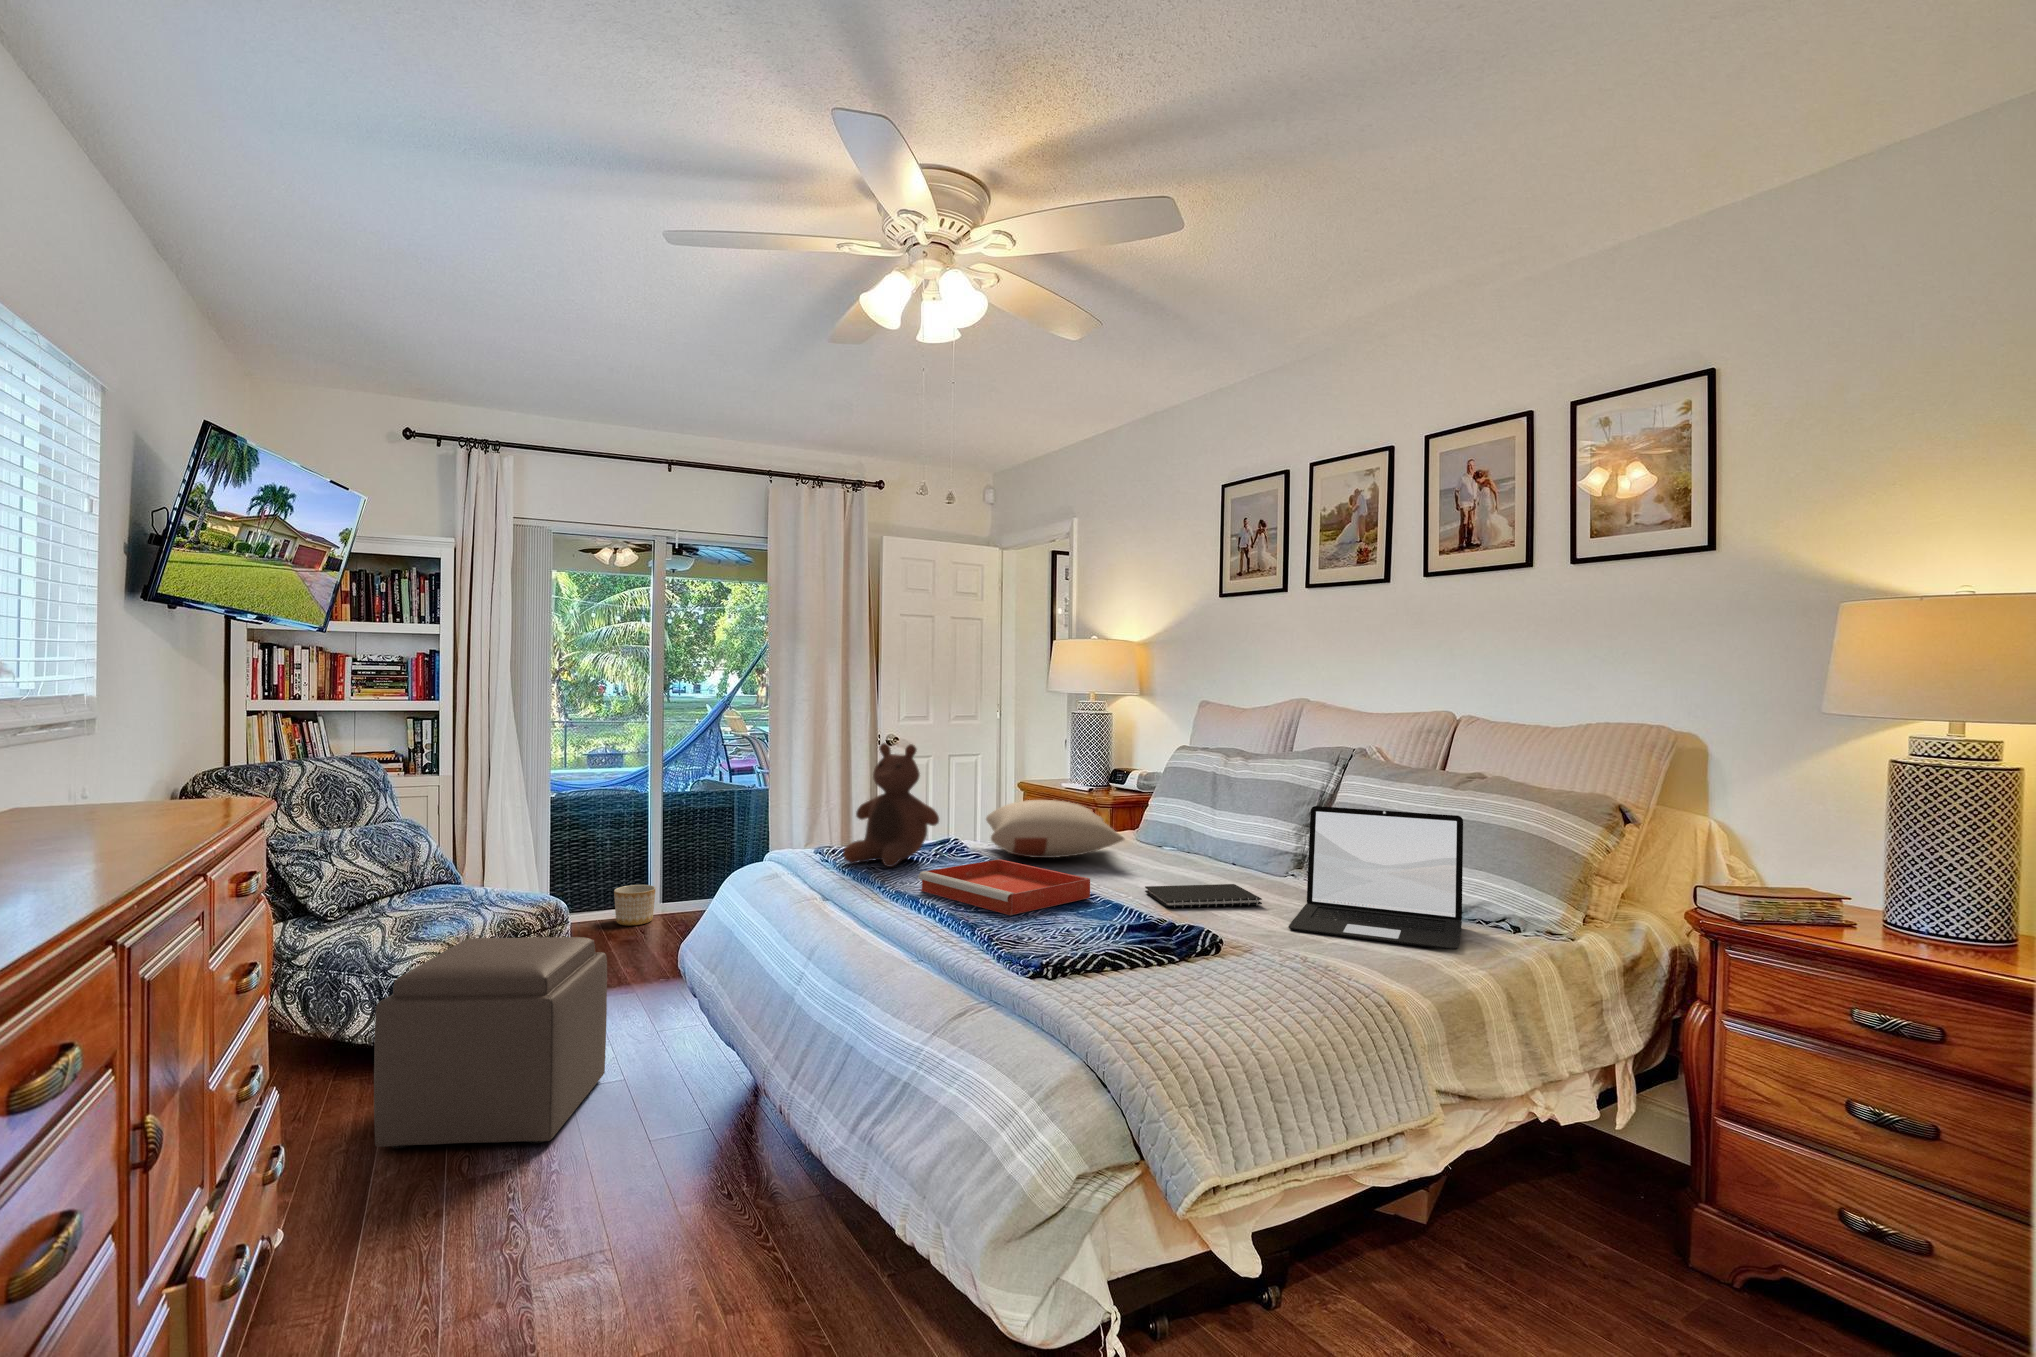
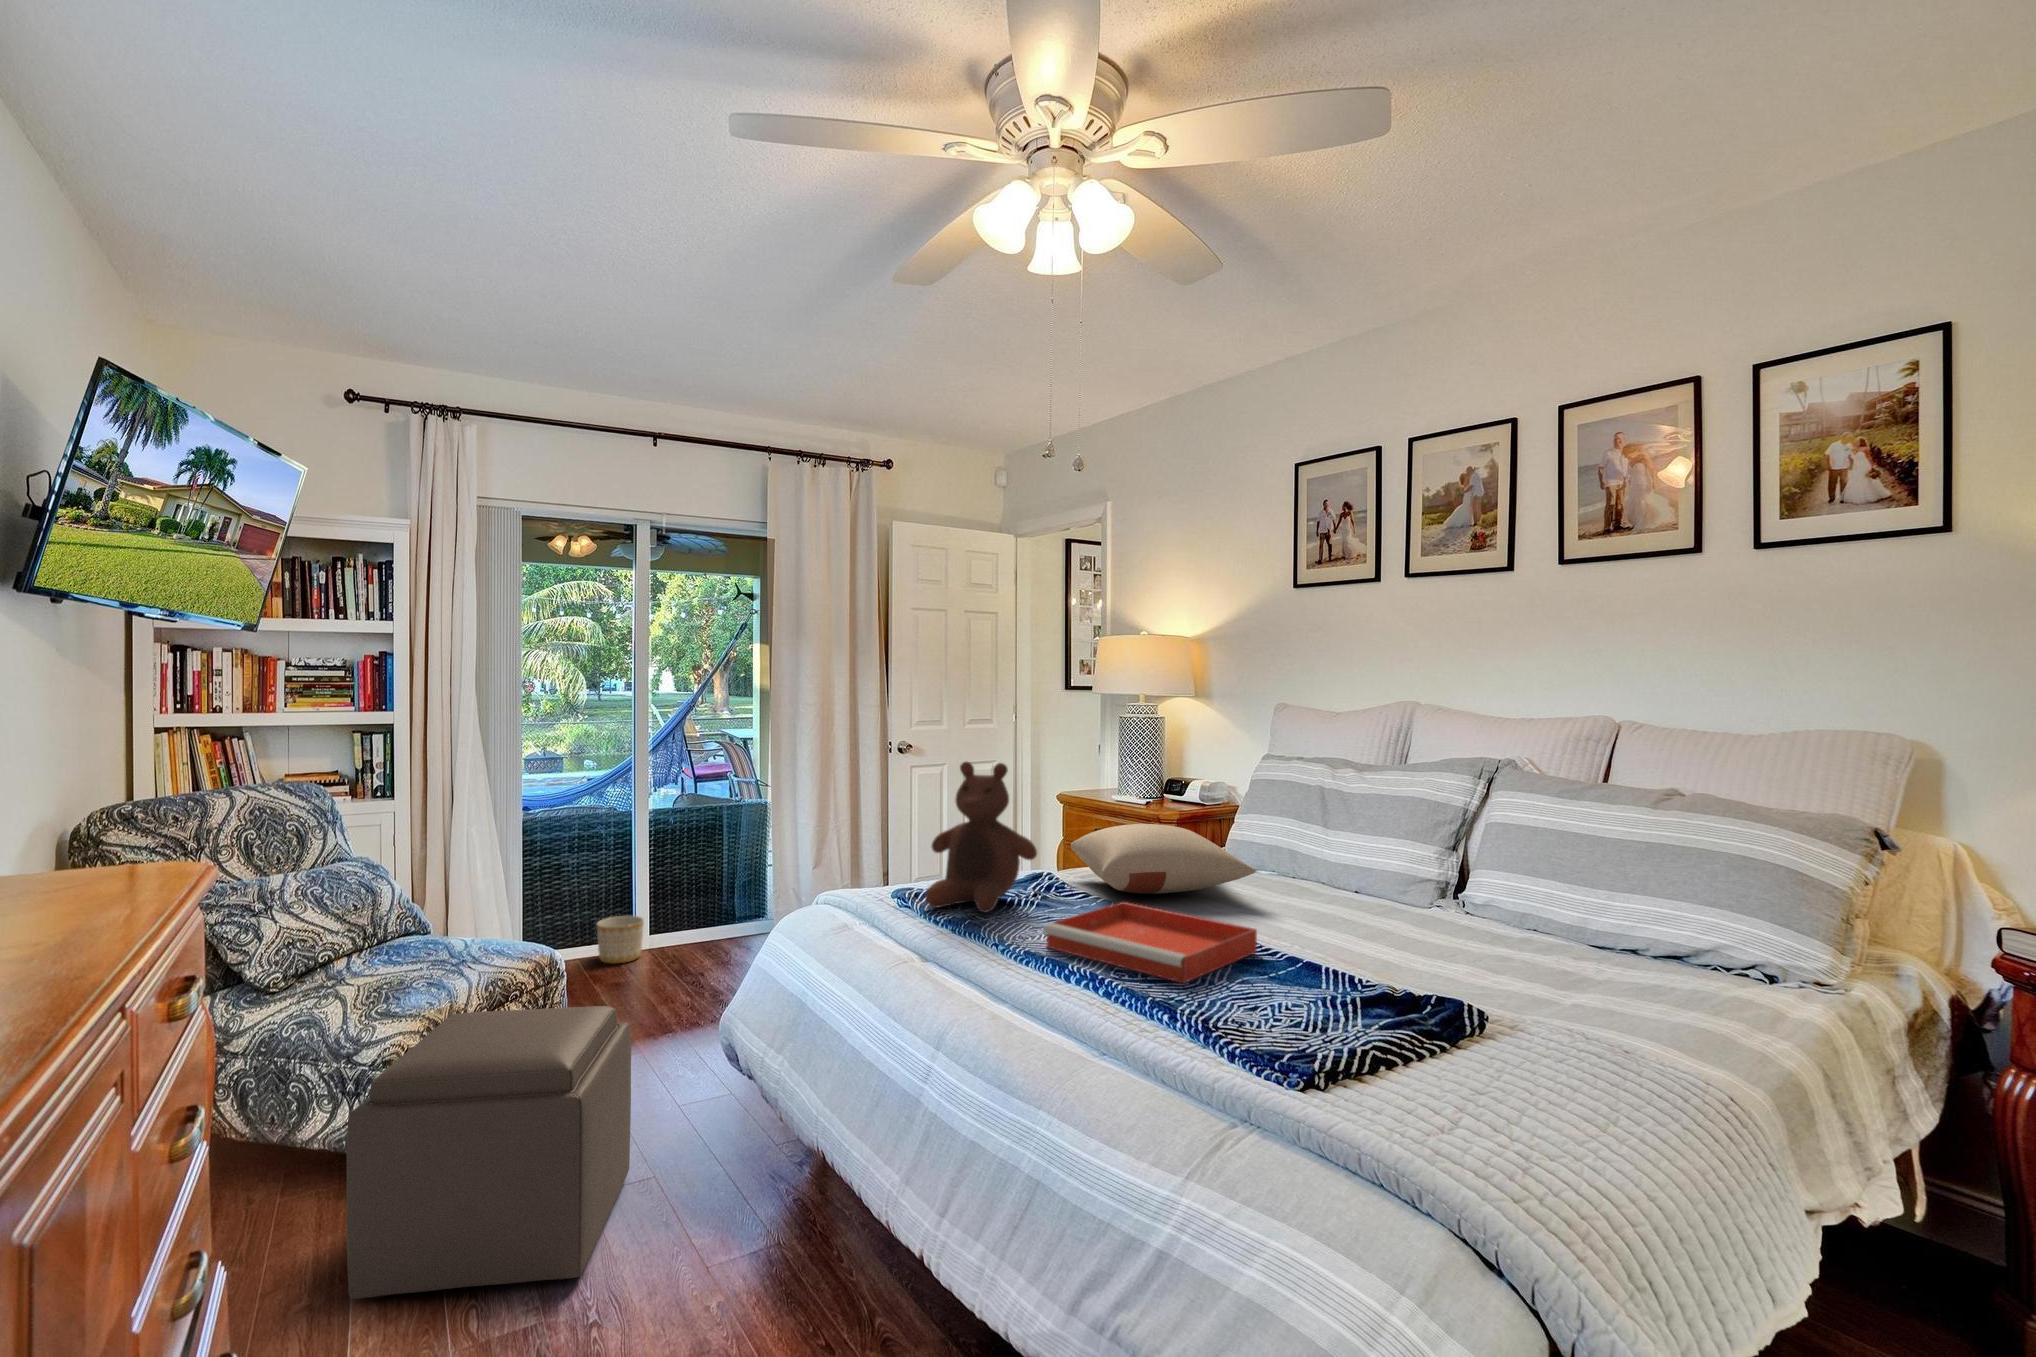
laptop: present [1288,806,1463,950] -> none [1514,835,1763,1020]
notebook: present [1145,884,1262,908] -> none [1311,927,1464,965]

